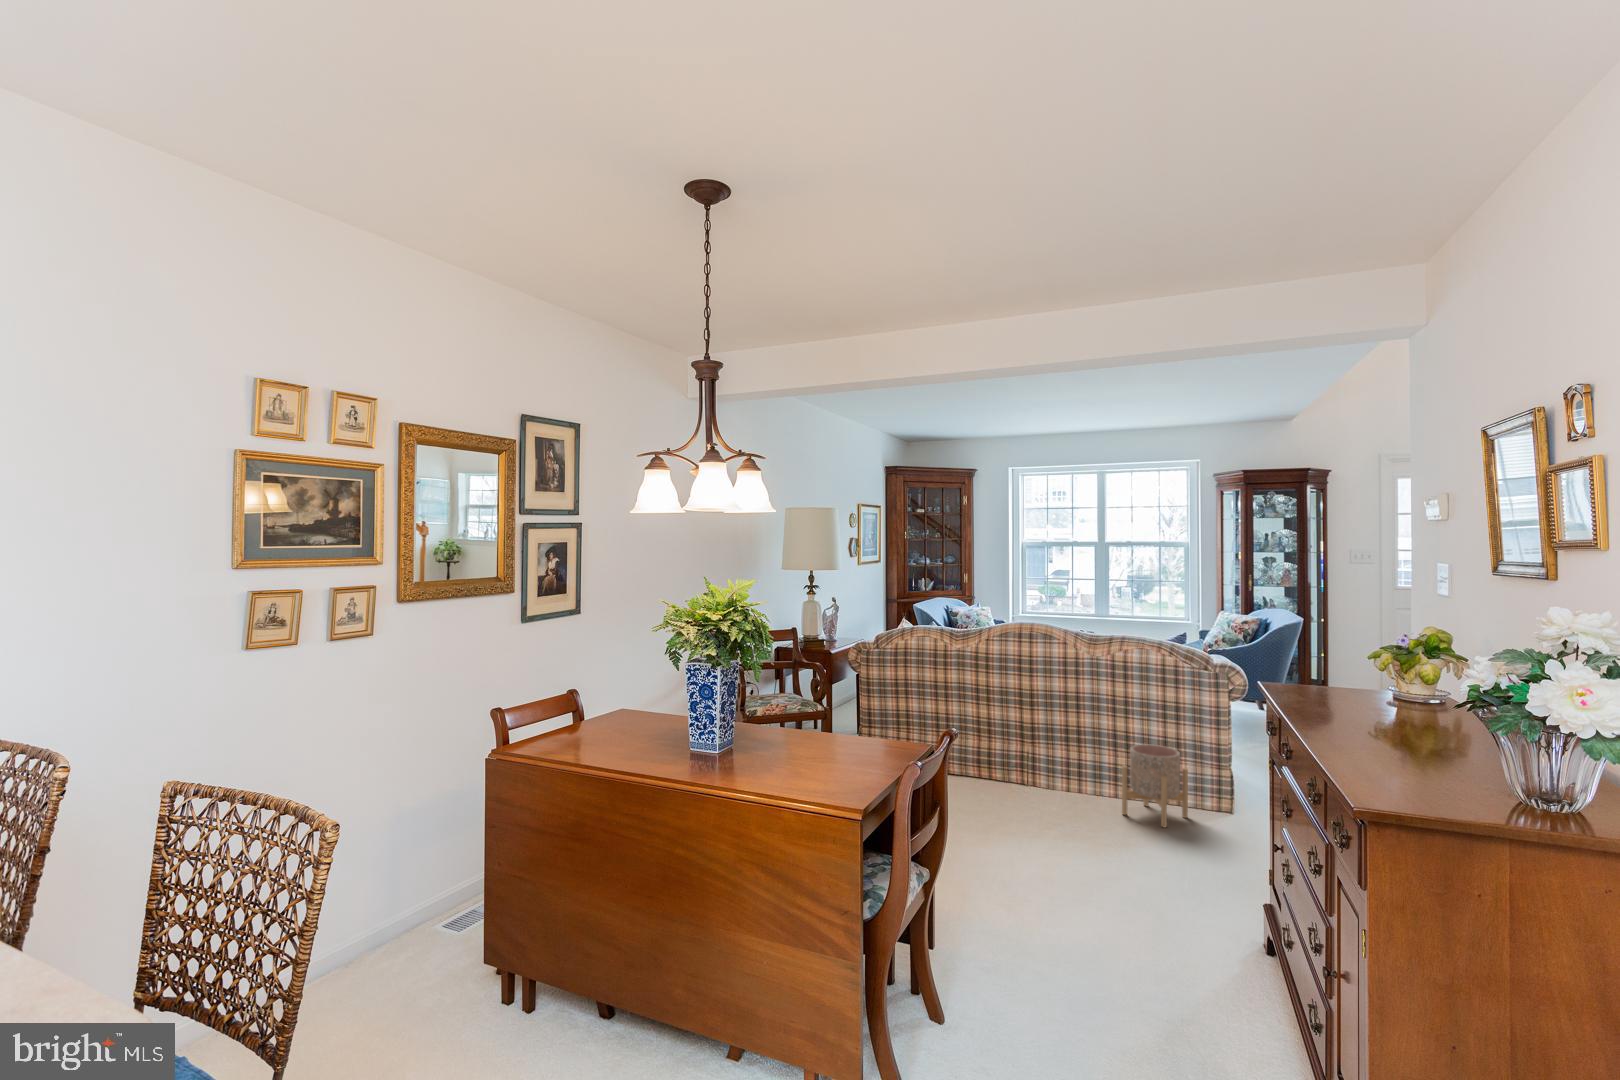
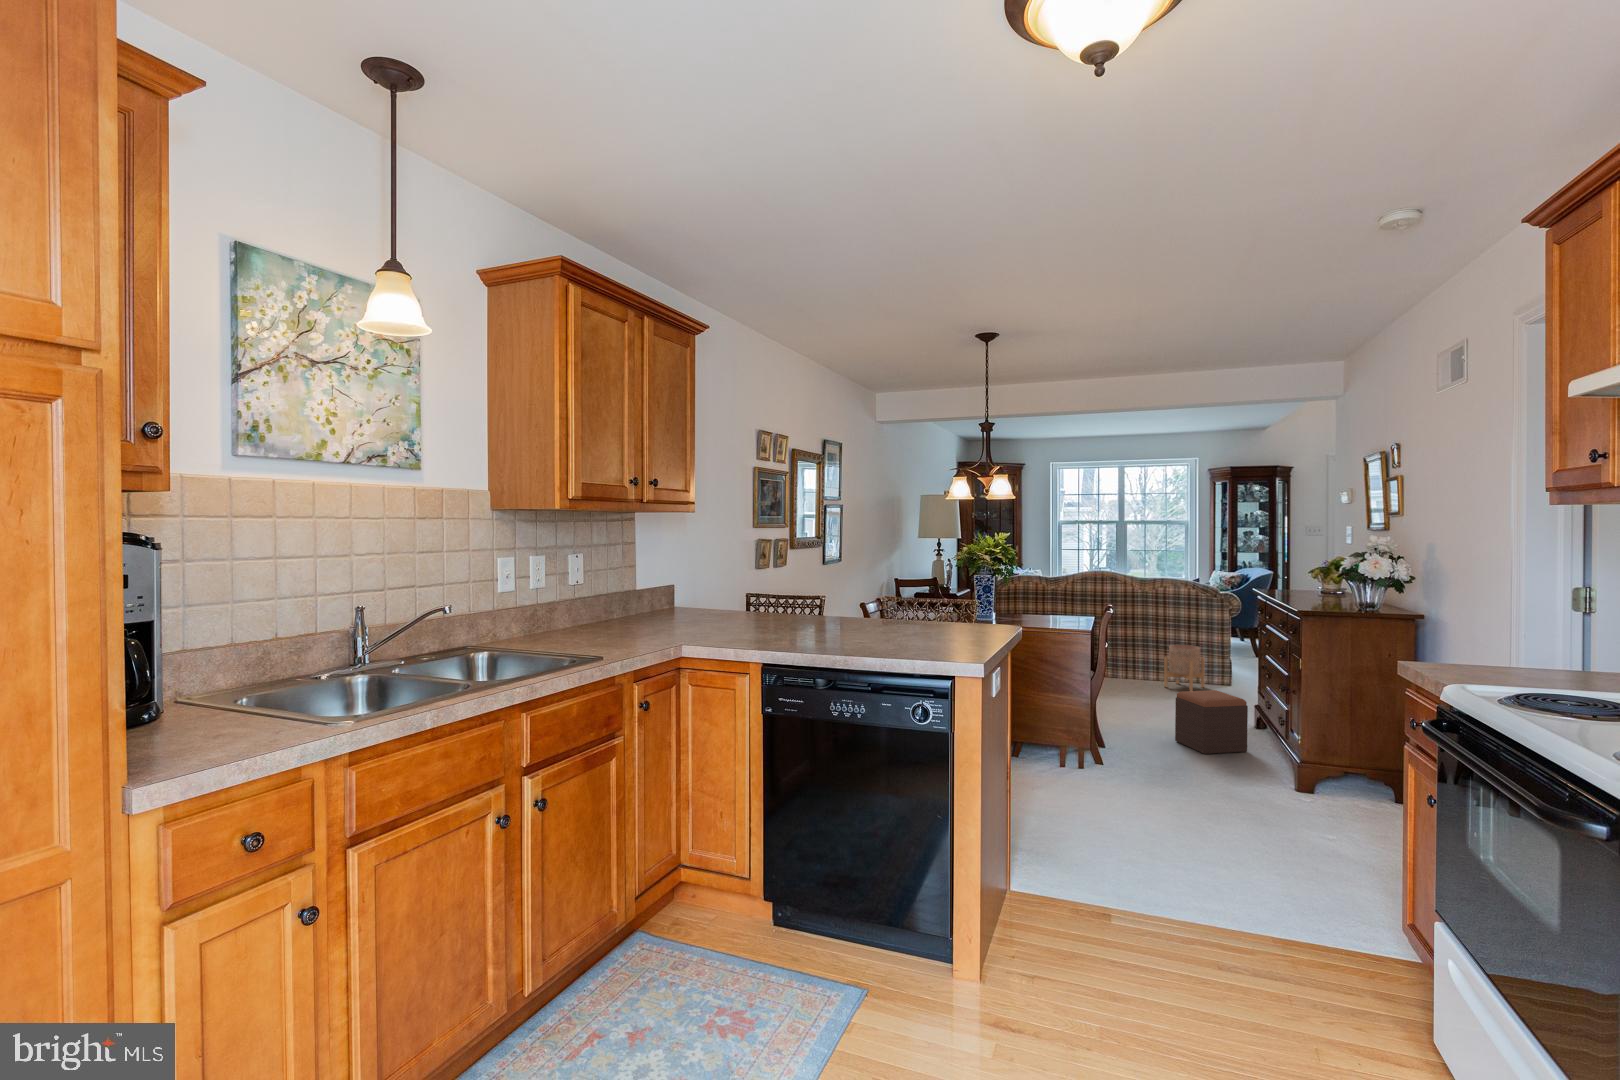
footstool: none [1097,893,1242,1055] -> present [1175,690,1248,754]

